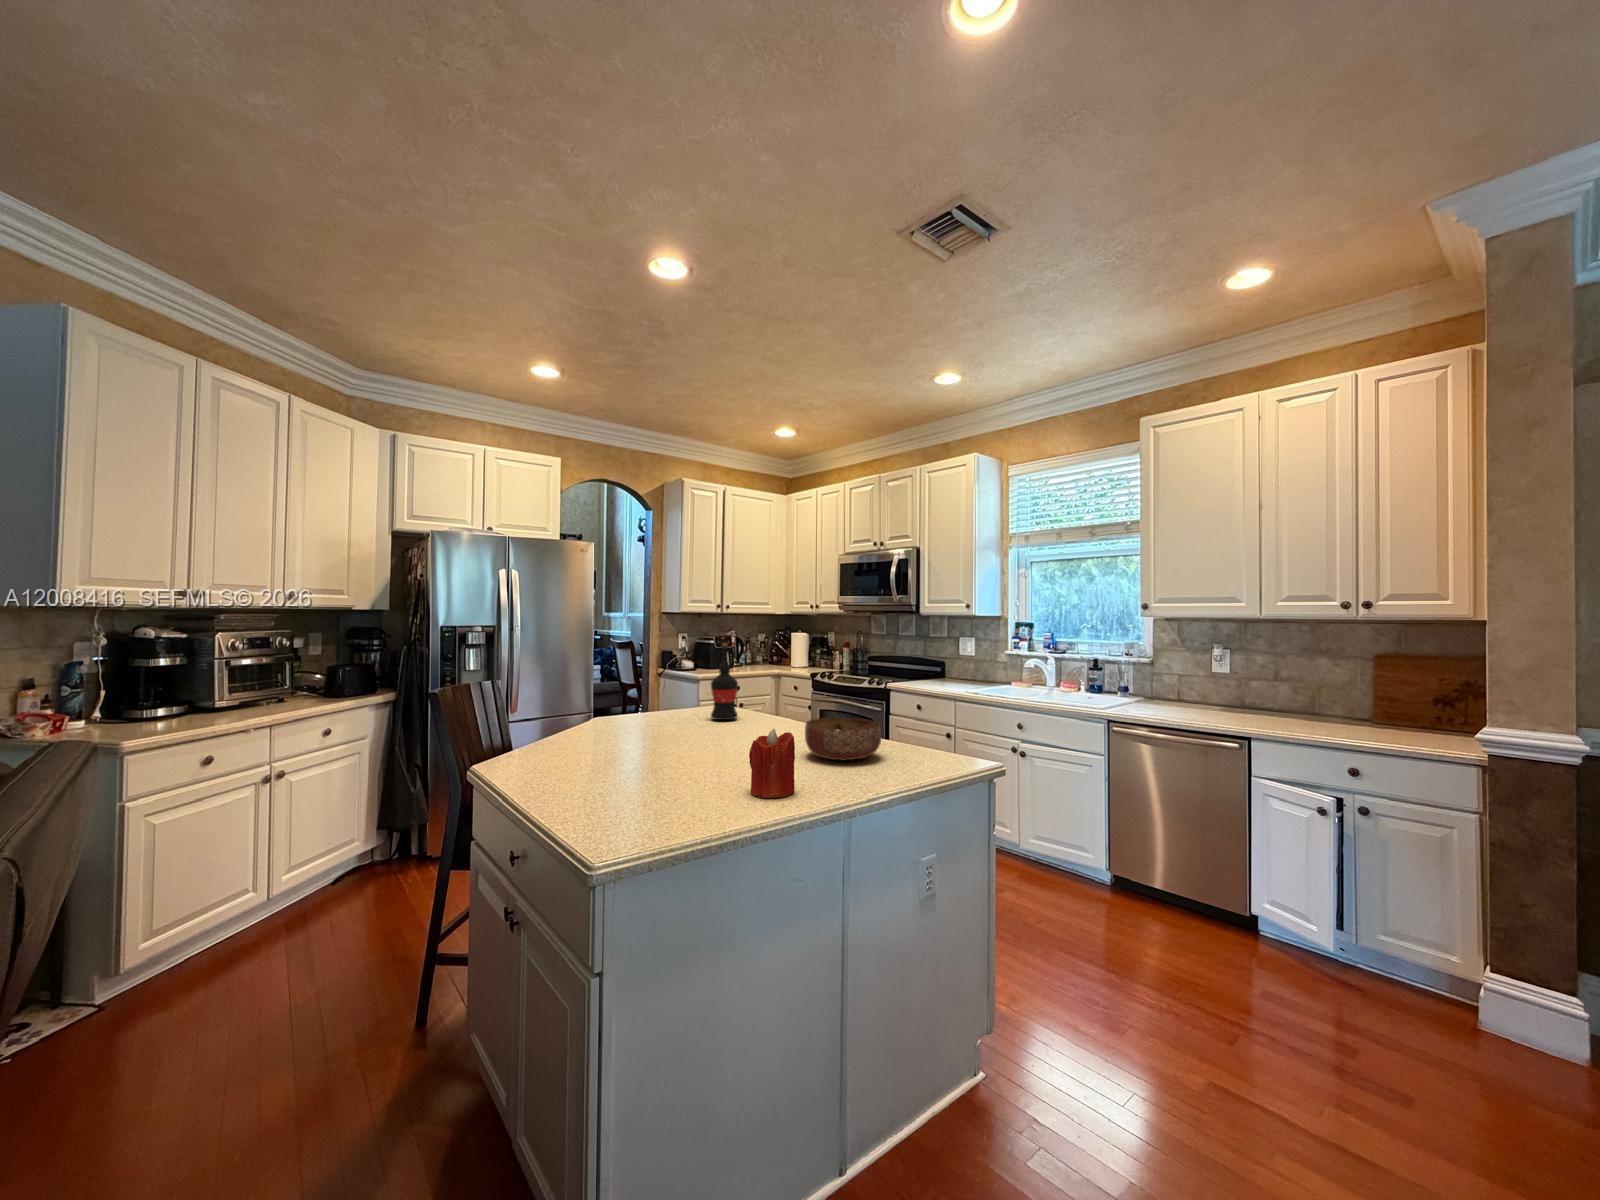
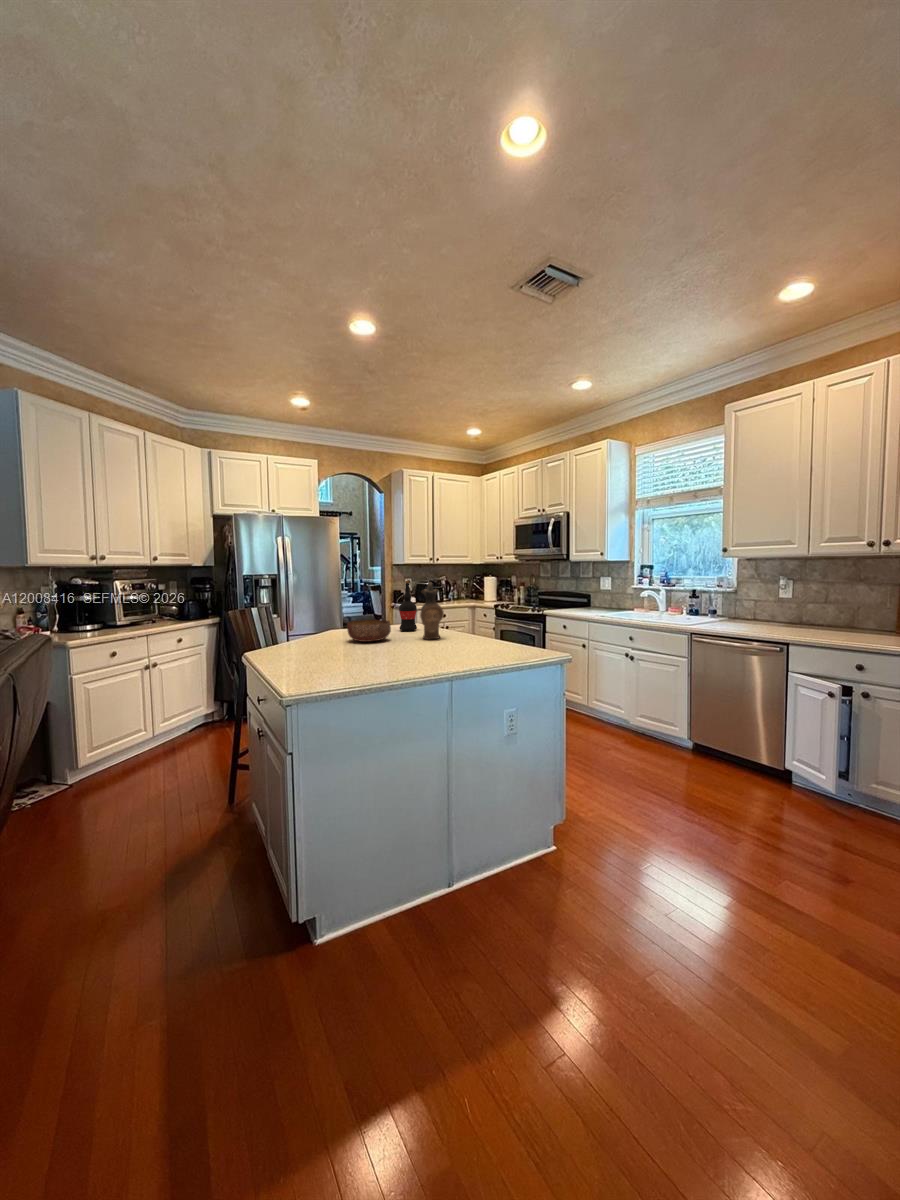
ceramic pitcher: none [756,647,793,736] -> present [420,582,444,639]
bowl: present [805,717,881,760] -> present [347,620,391,642]
candle: present [749,729,795,798] -> none [391,628,418,669]

